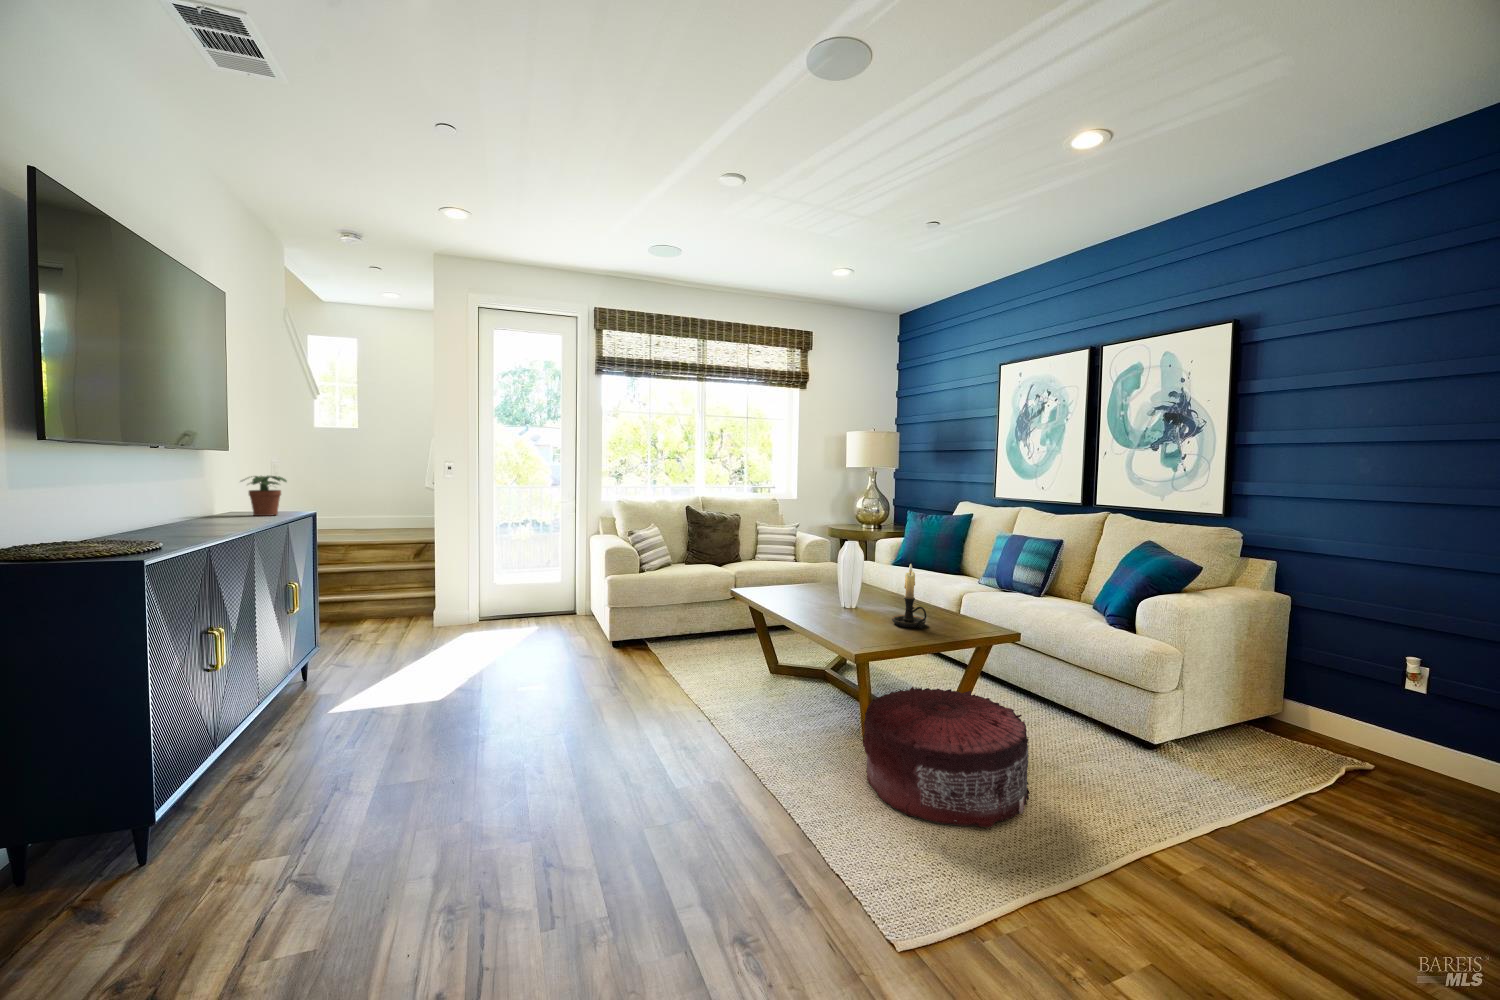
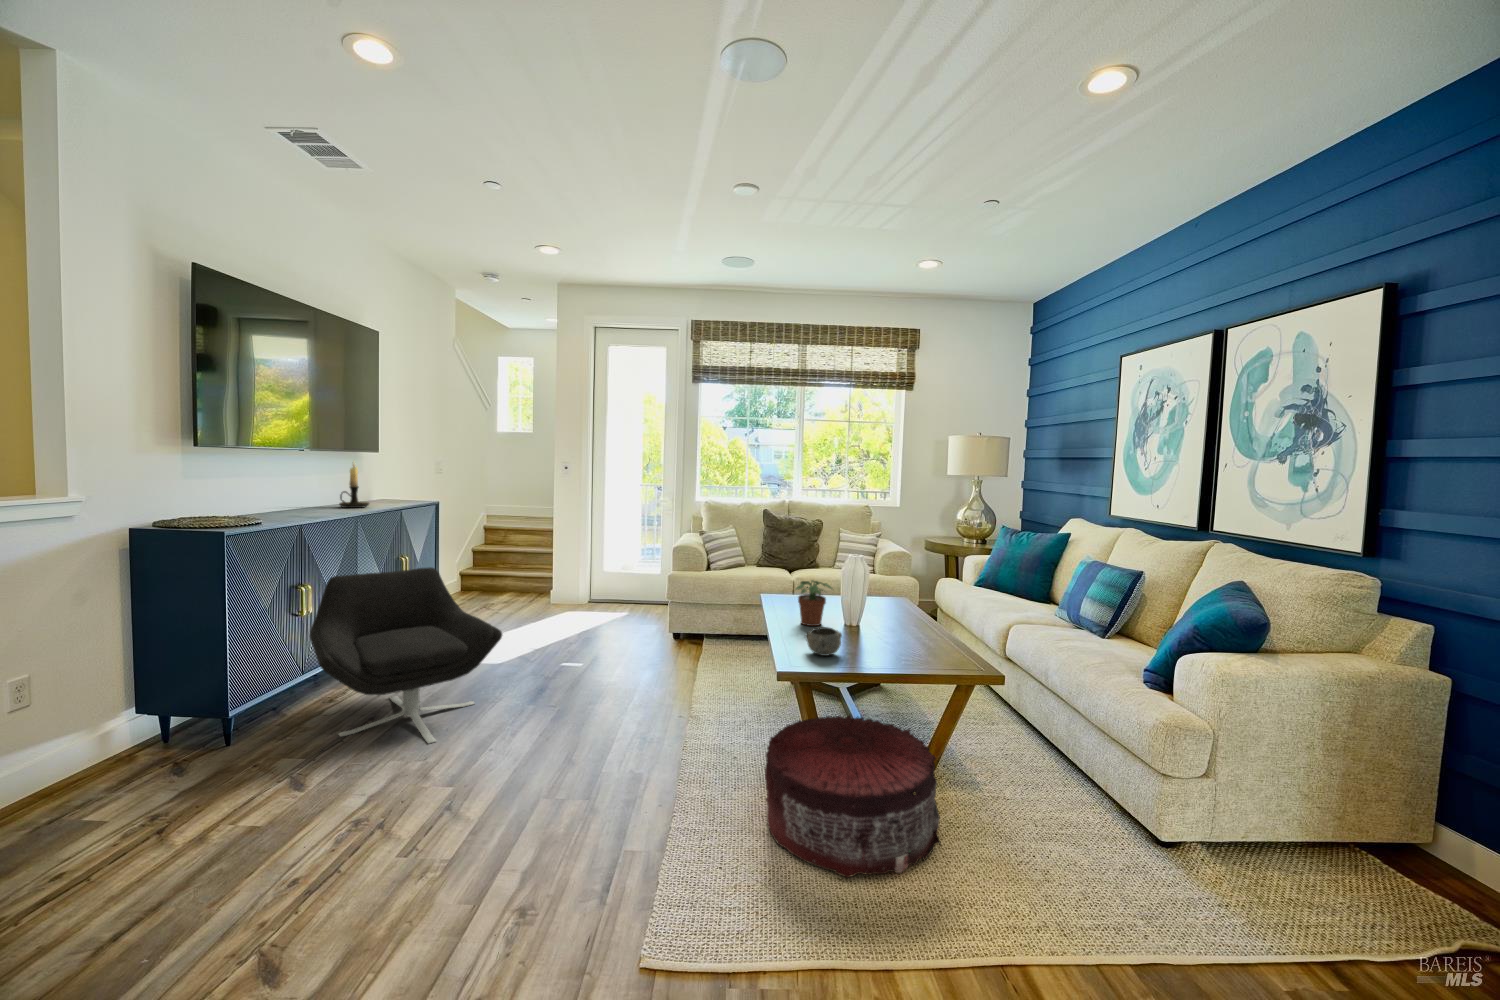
potted plant: present [249,476,287,516] -> present [796,580,832,626]
candle holder: present [892,564,926,628] -> present [339,461,369,508]
lounge chair: none [230,591,500,820] -> present [310,567,502,743]
decorative bowl: none [852,610,888,636] -> present [805,627,842,656]

